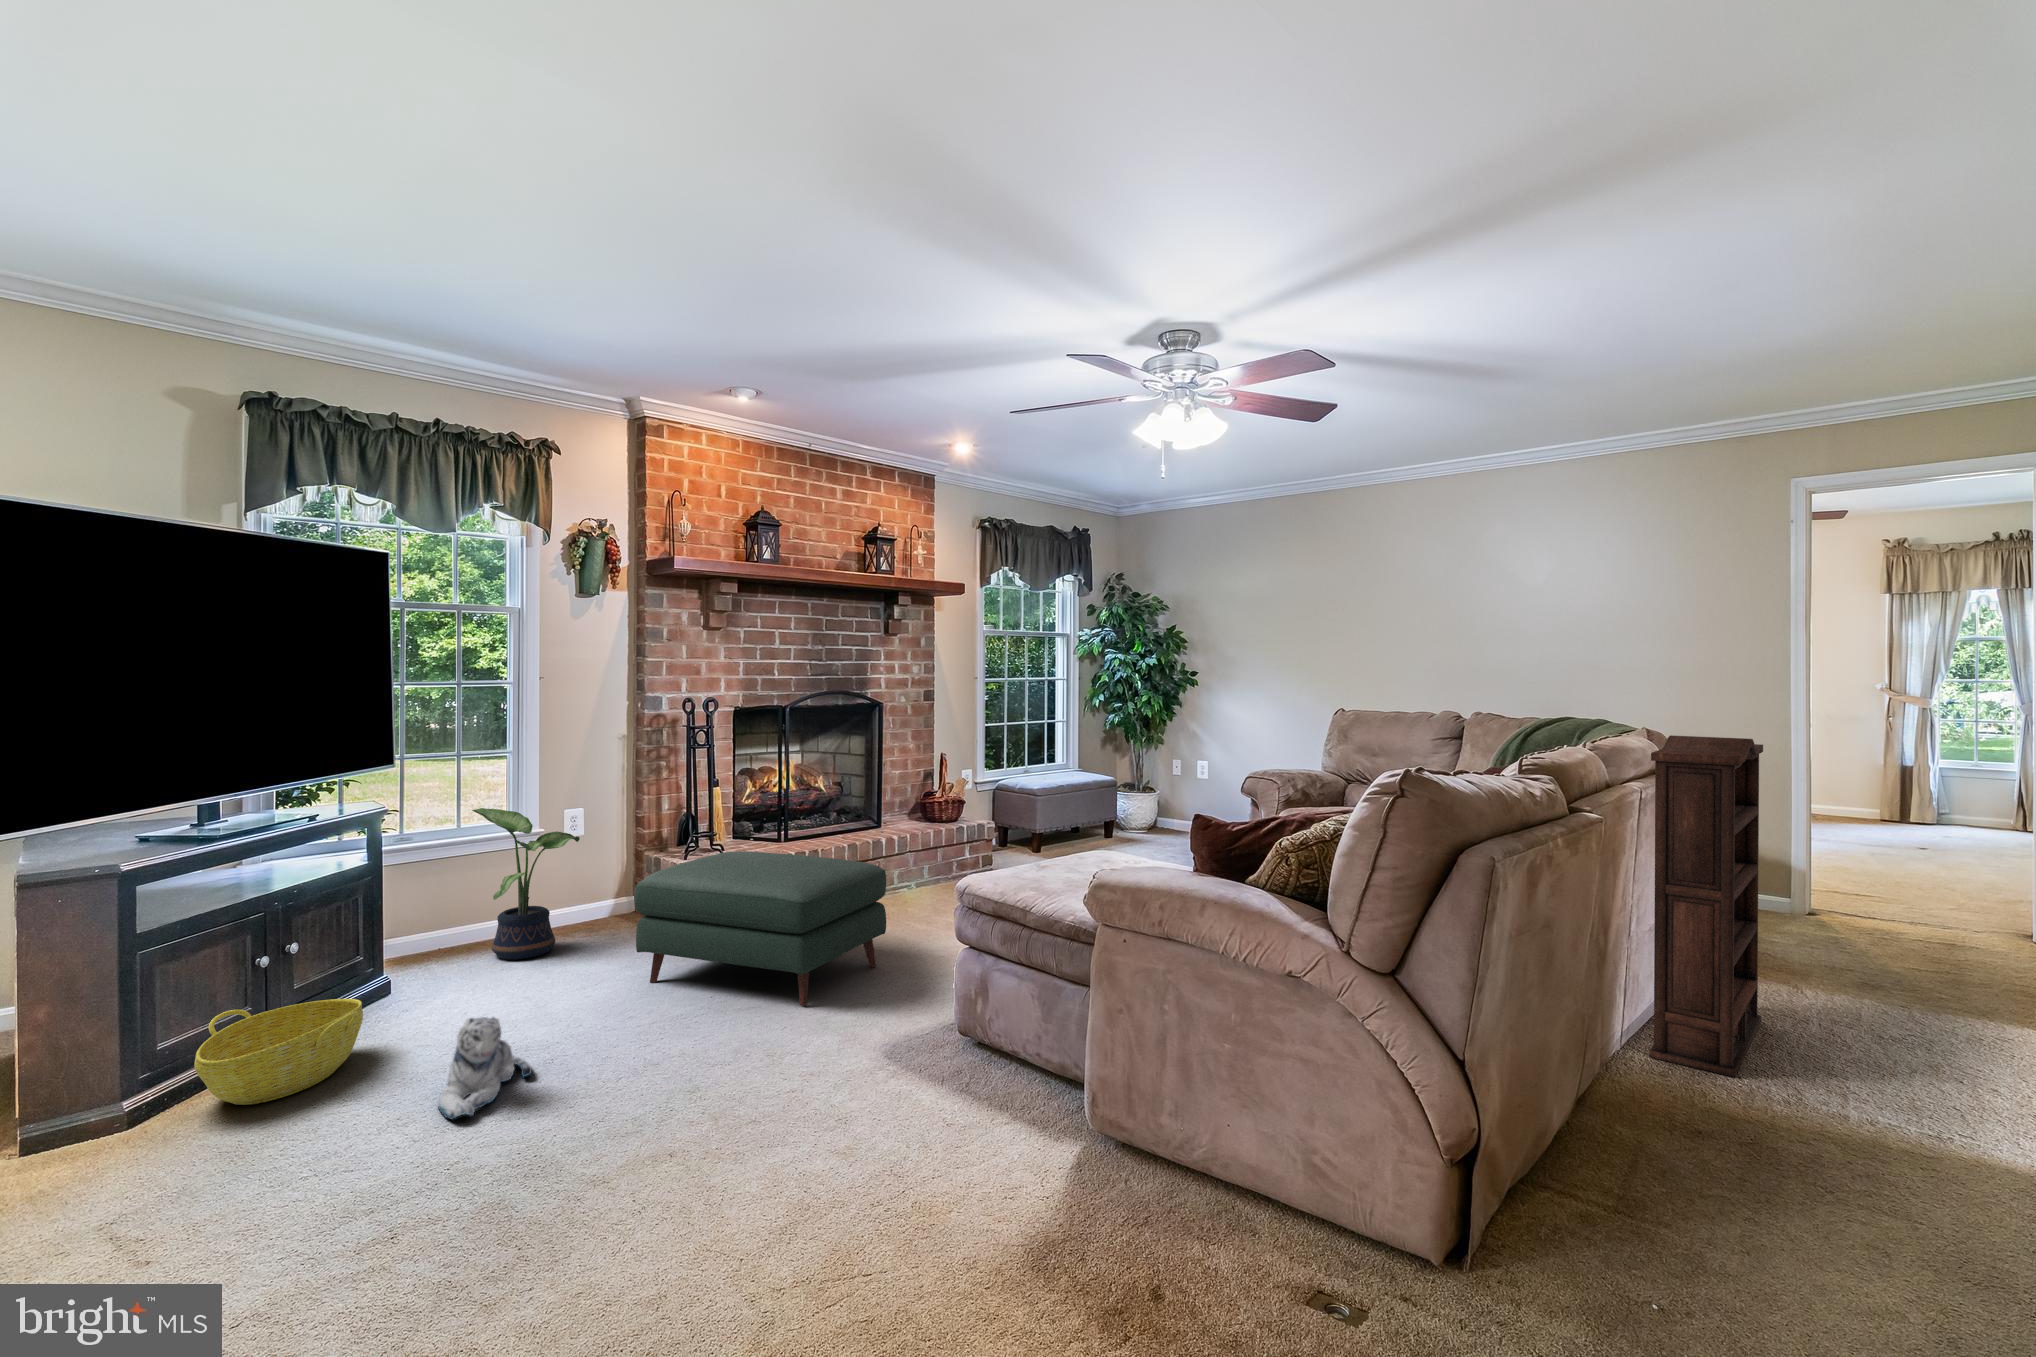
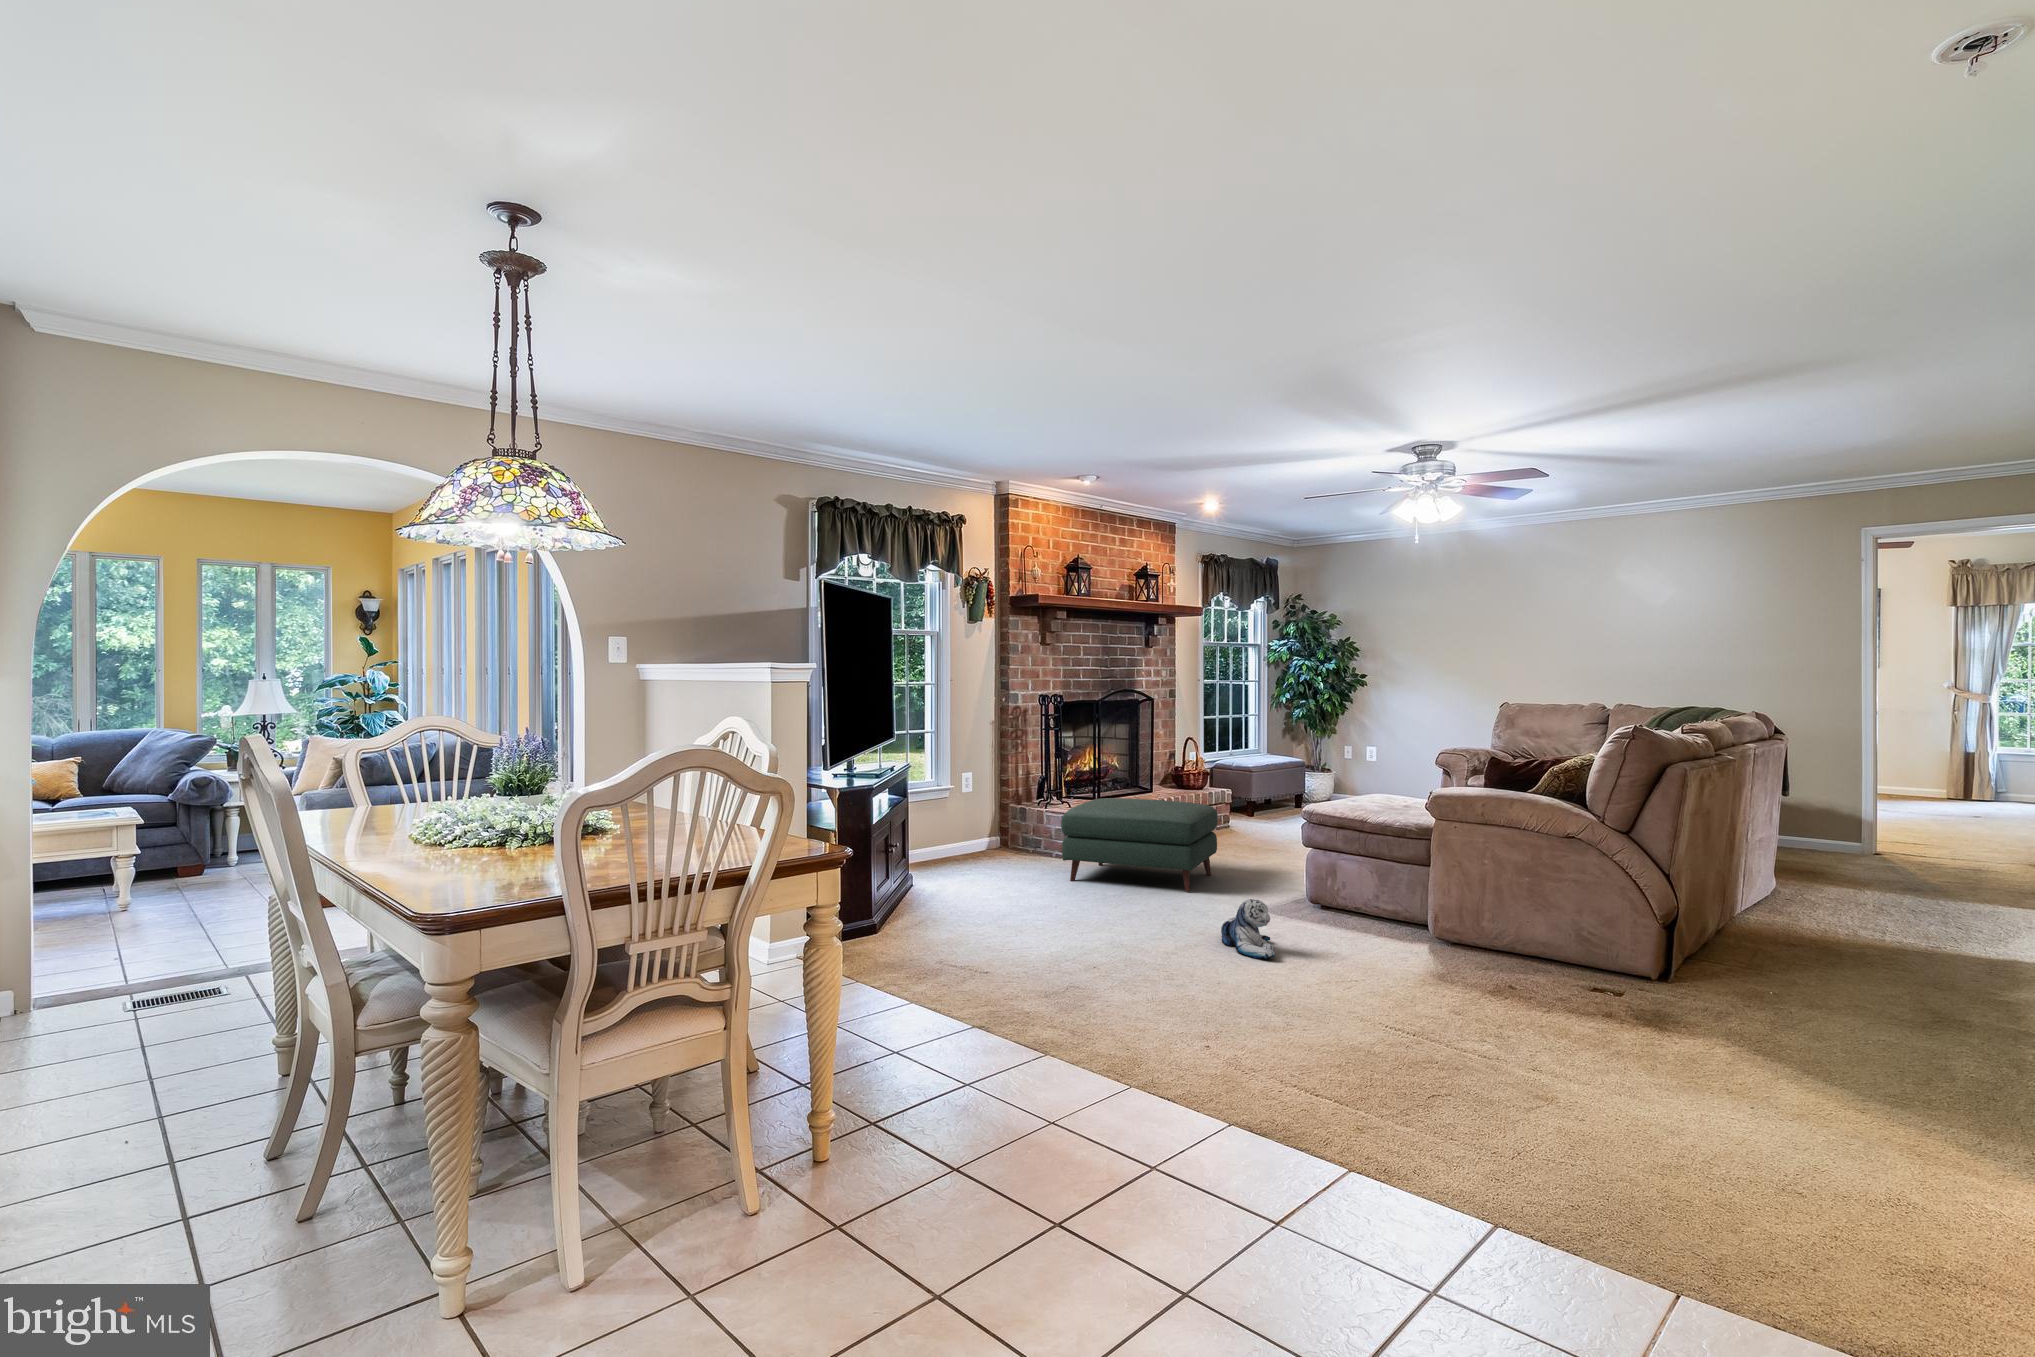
bookshelf: present [1649,735,1763,1077] -> none [1761,715,1837,927]
potted plant: present [472,808,580,960] -> none [922,769,986,869]
basket: present [194,999,363,1105] -> none [884,876,962,926]
plush toy: present [438,1017,532,1120] -> present [1221,899,1275,959]

